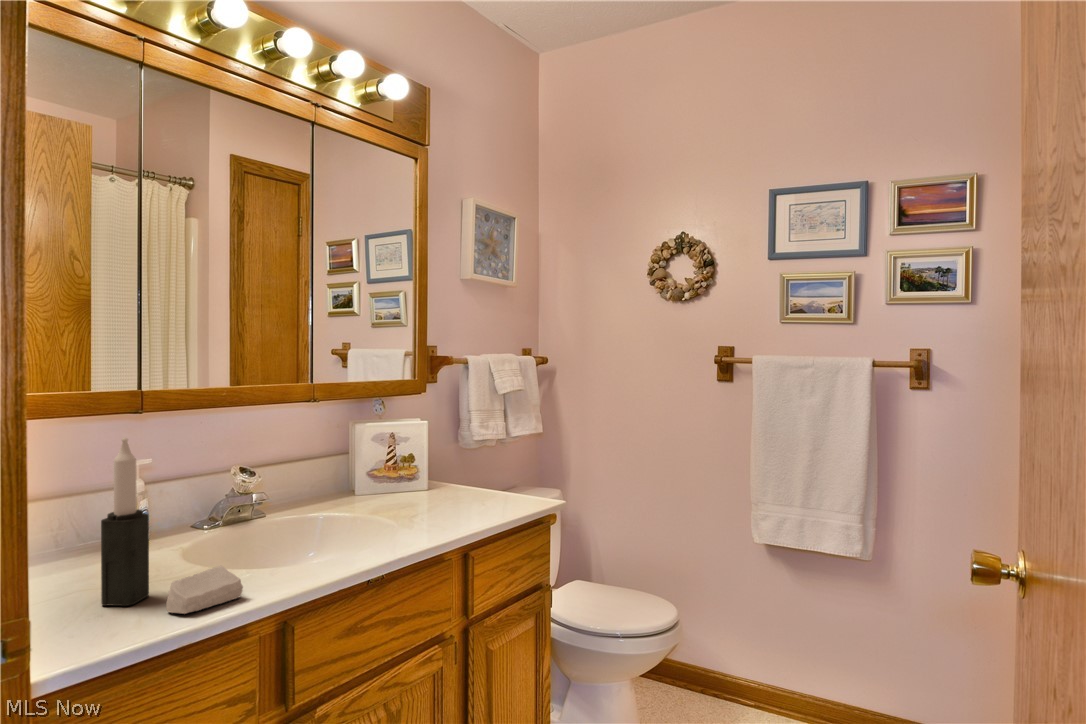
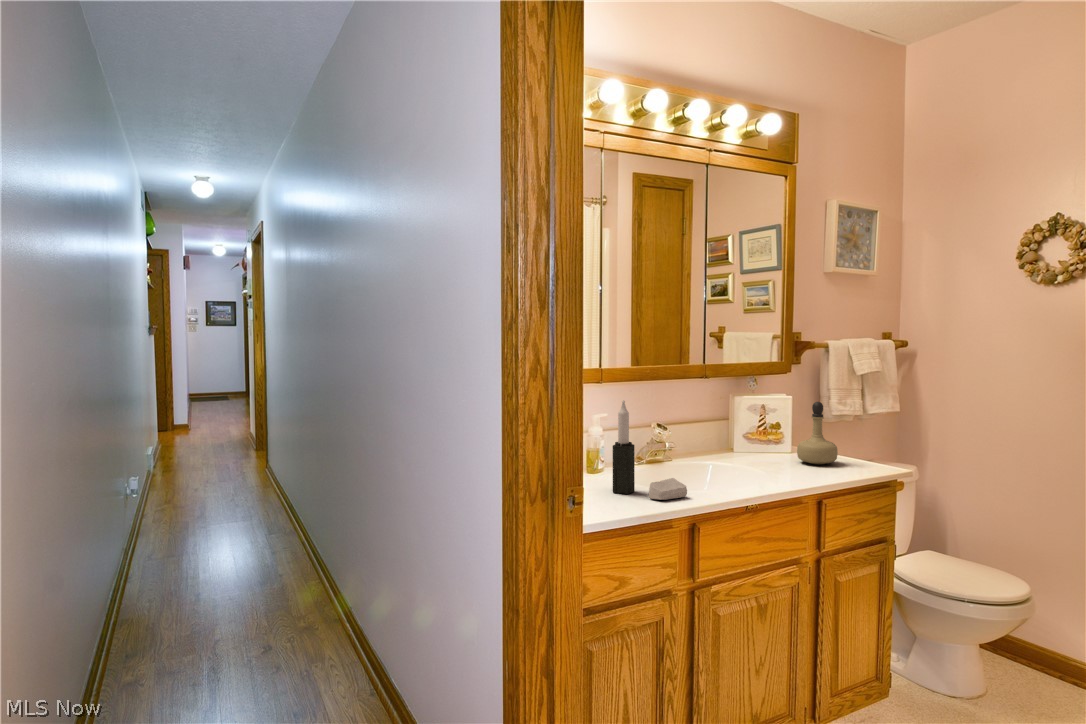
perfume bottle: none [432,427,481,508] -> present [797,402,838,464]

